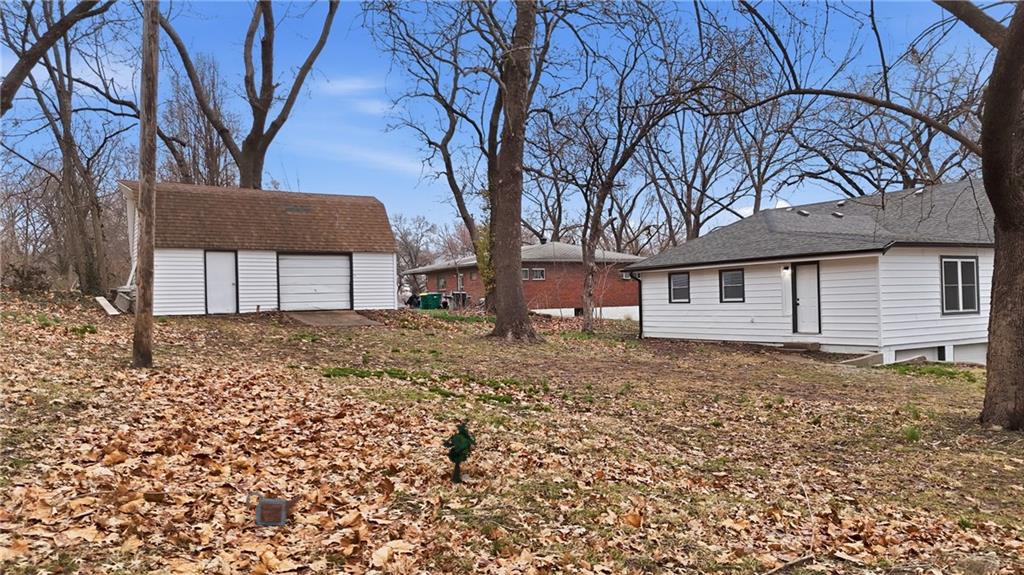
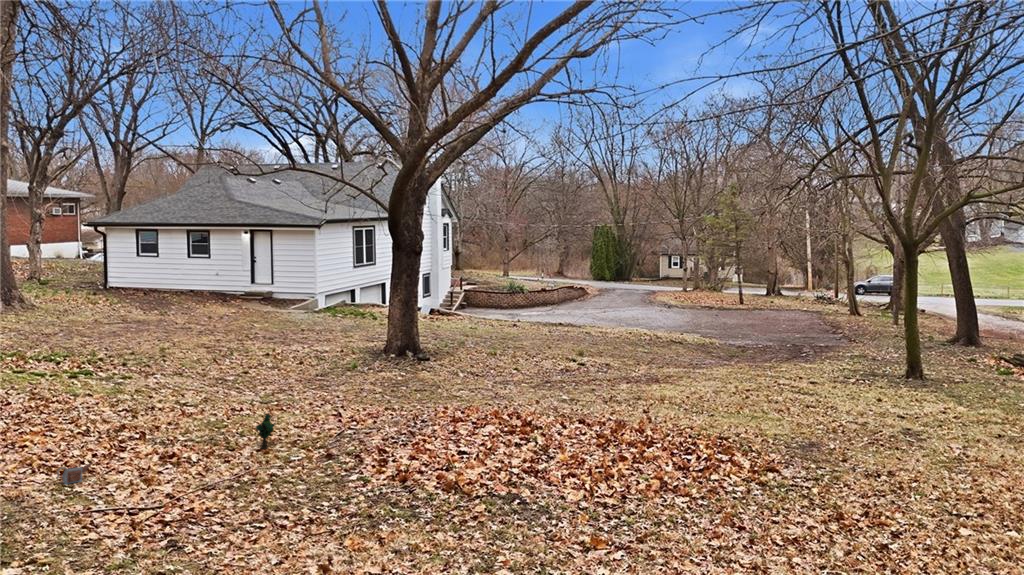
decorative plant: present [441,418,476,483] -> present [256,411,276,449]

